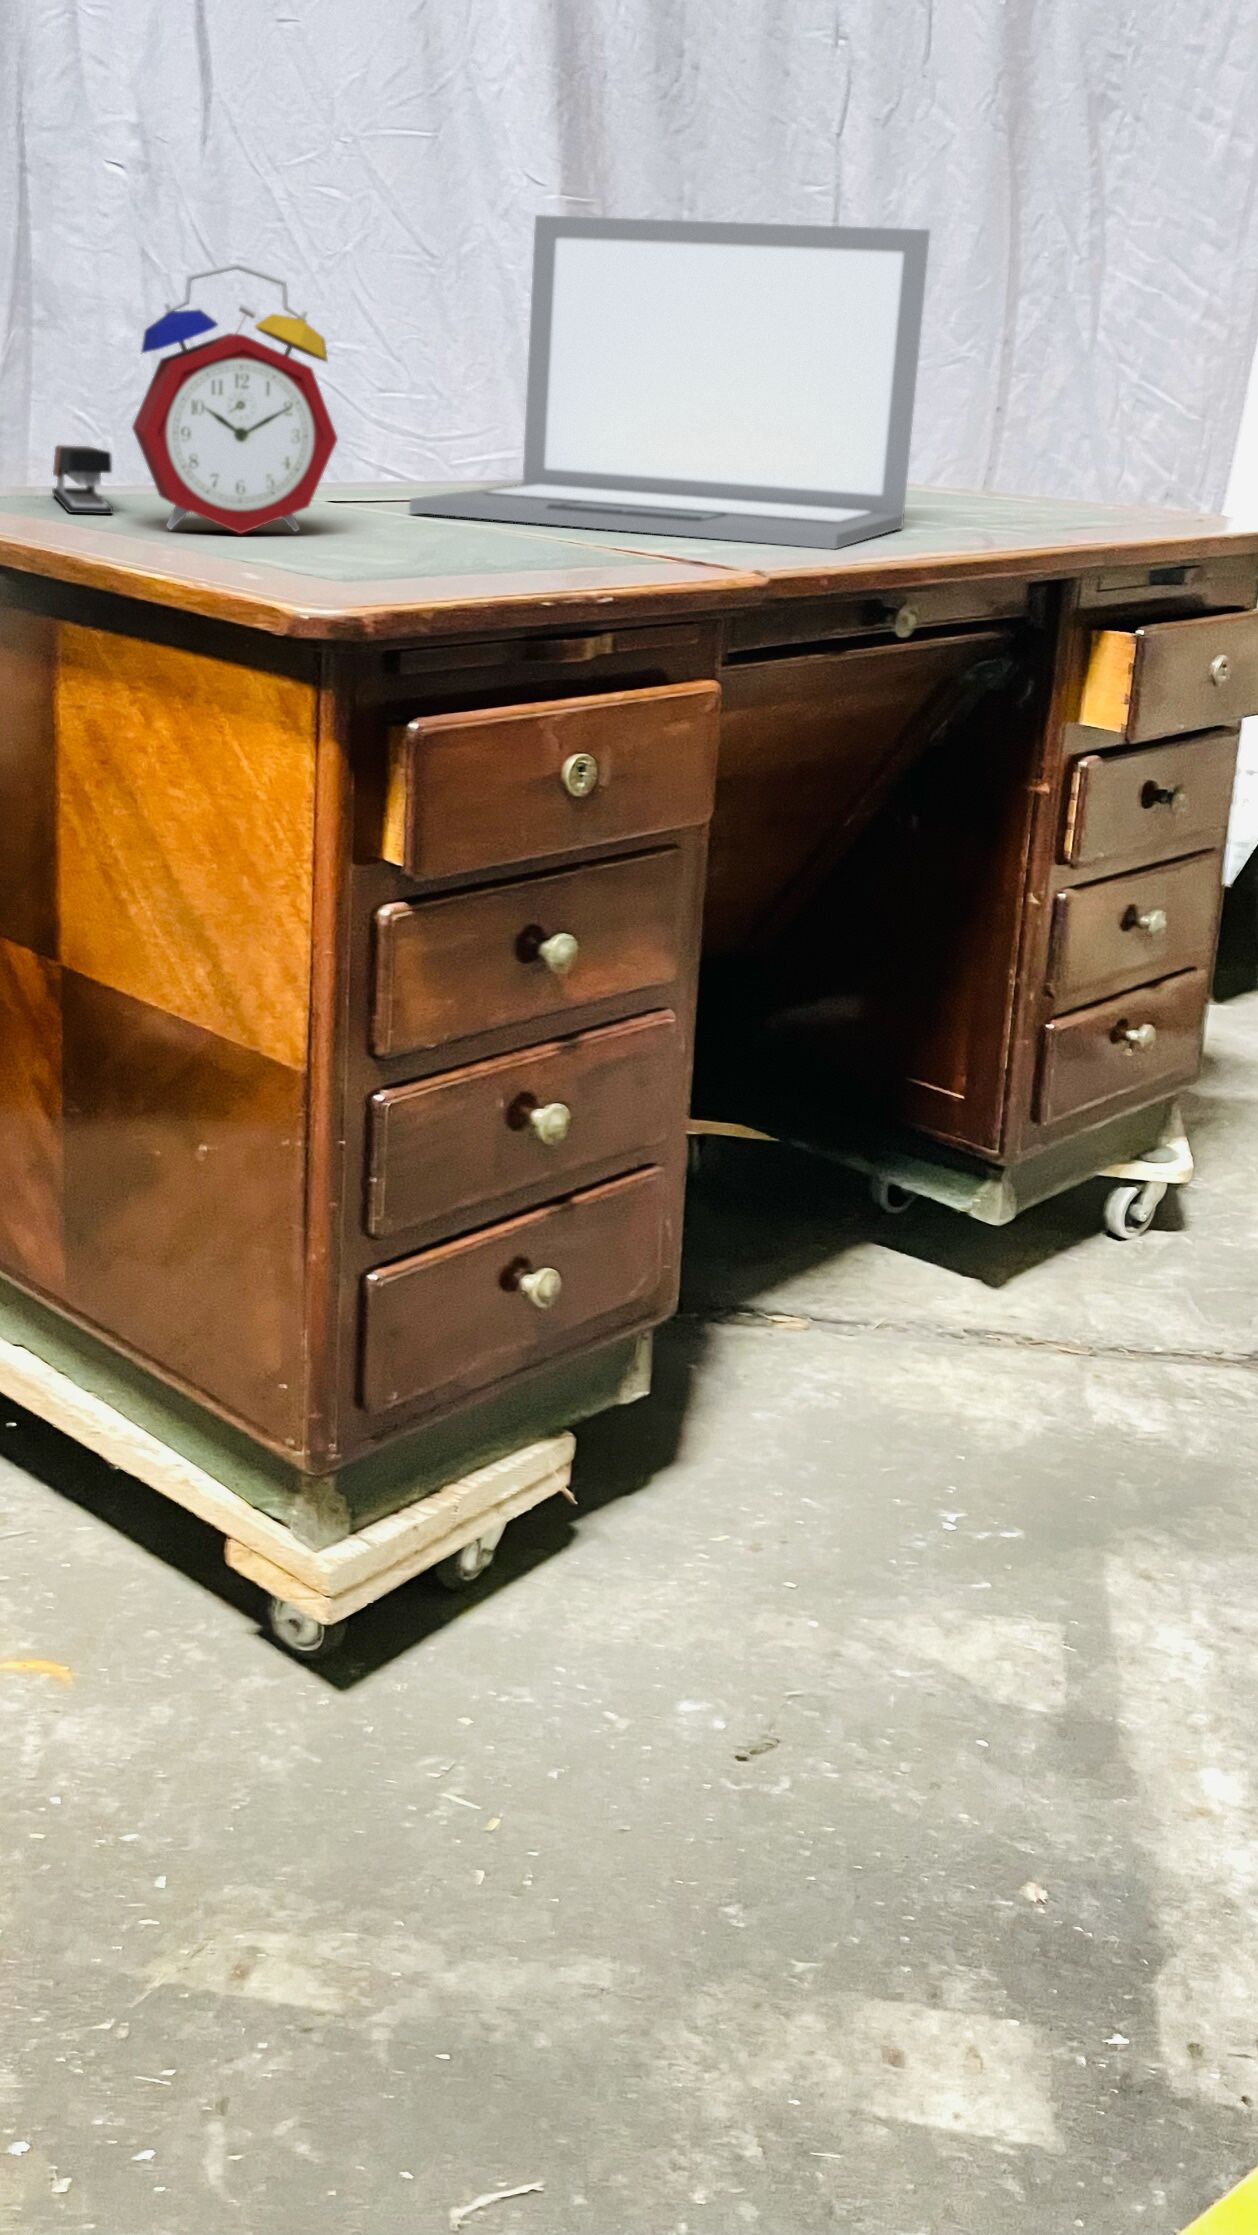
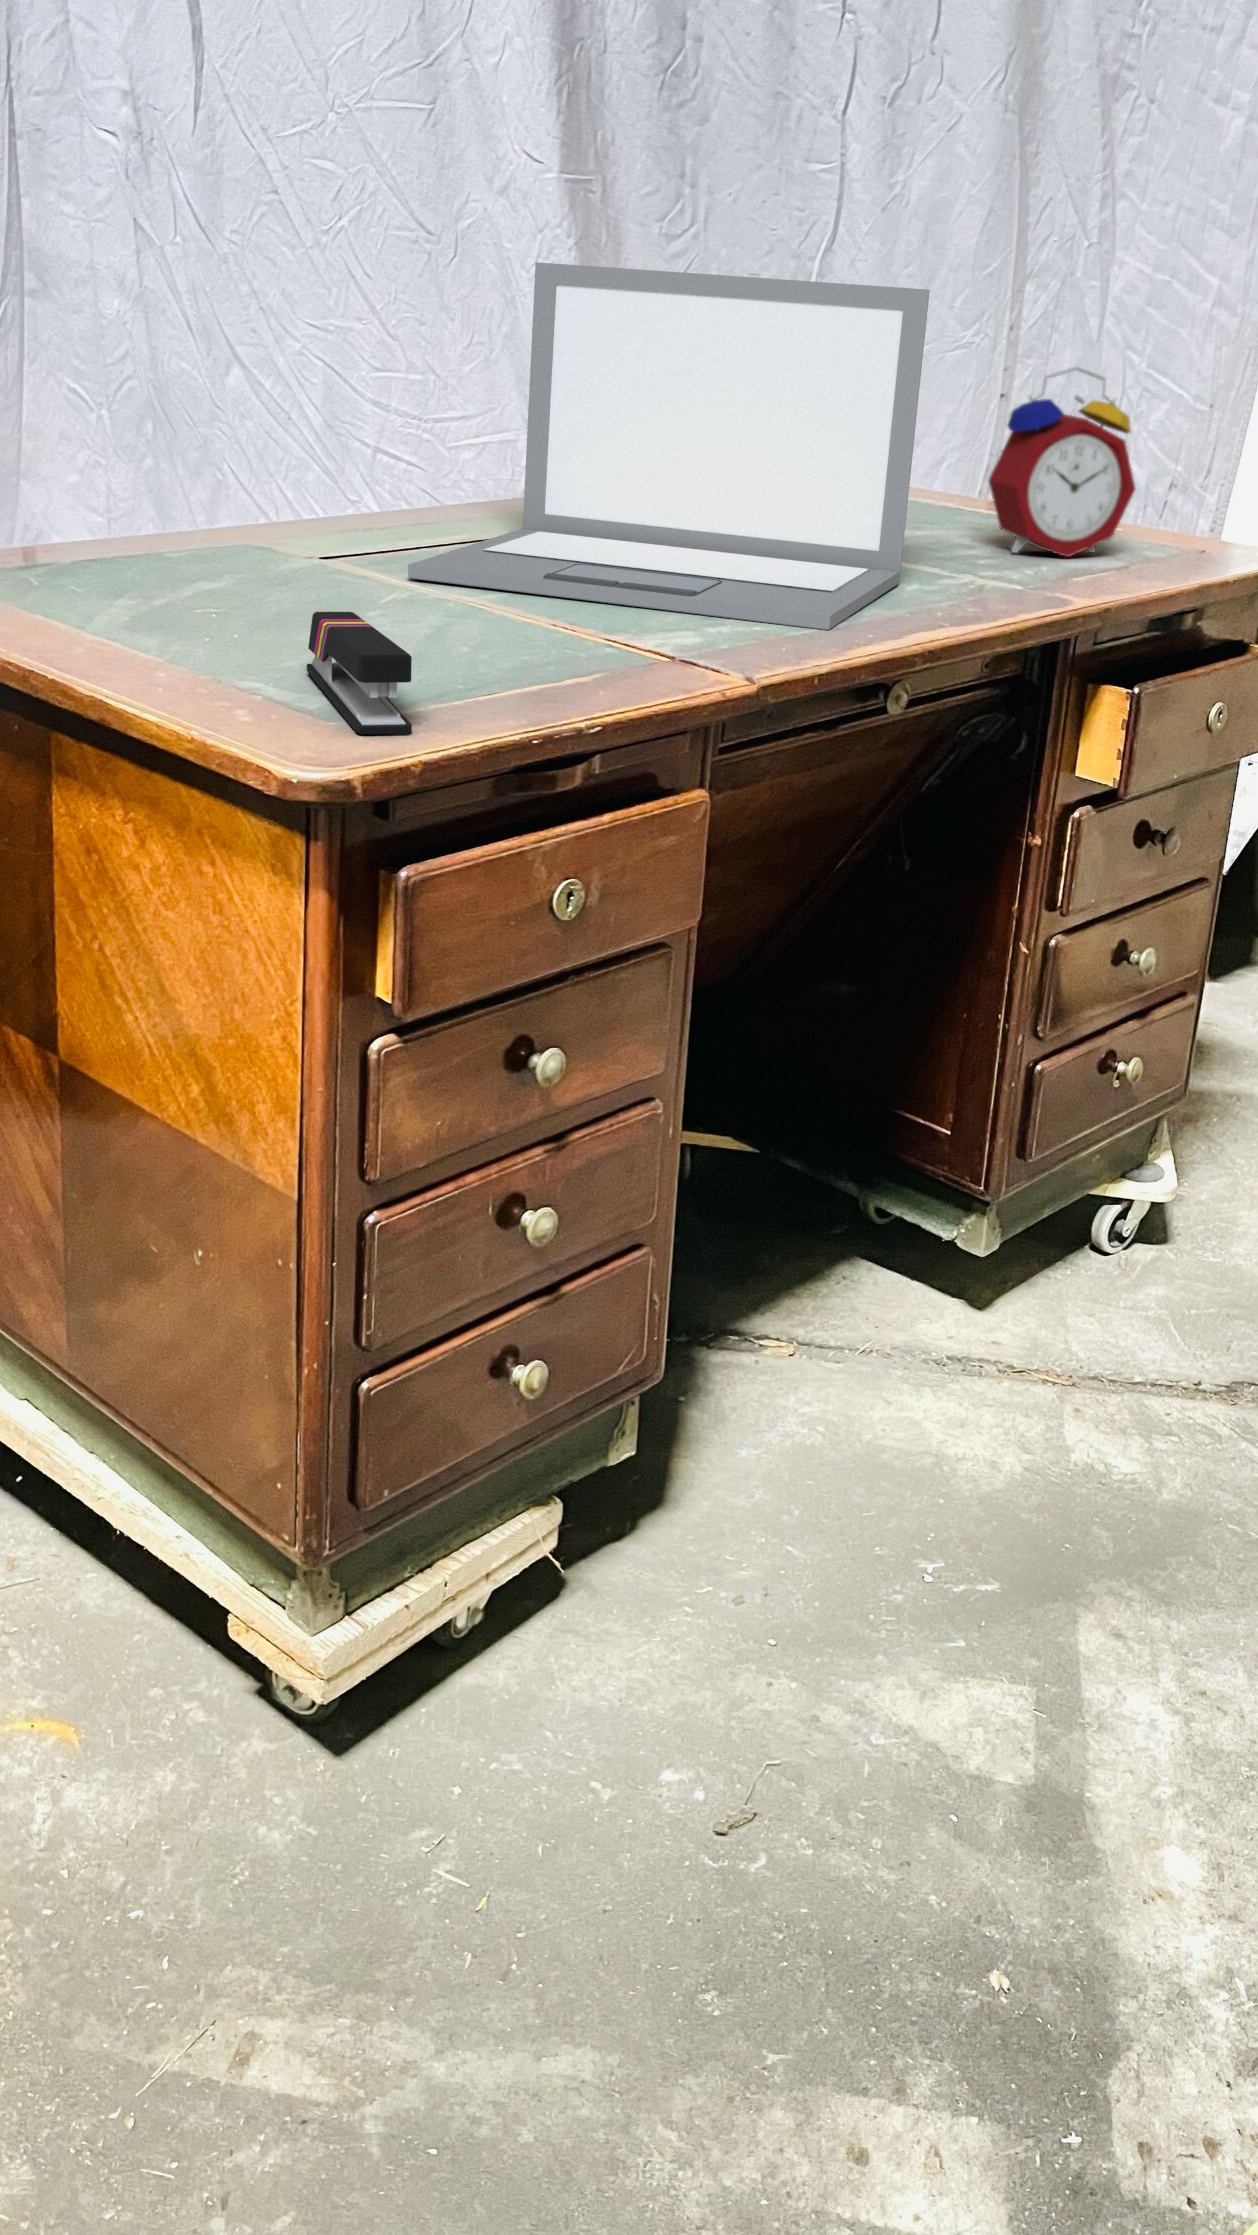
alarm clock: present [132,264,337,534] -> present [989,366,1135,557]
stapler: present [52,445,113,514] -> present [307,612,412,734]

